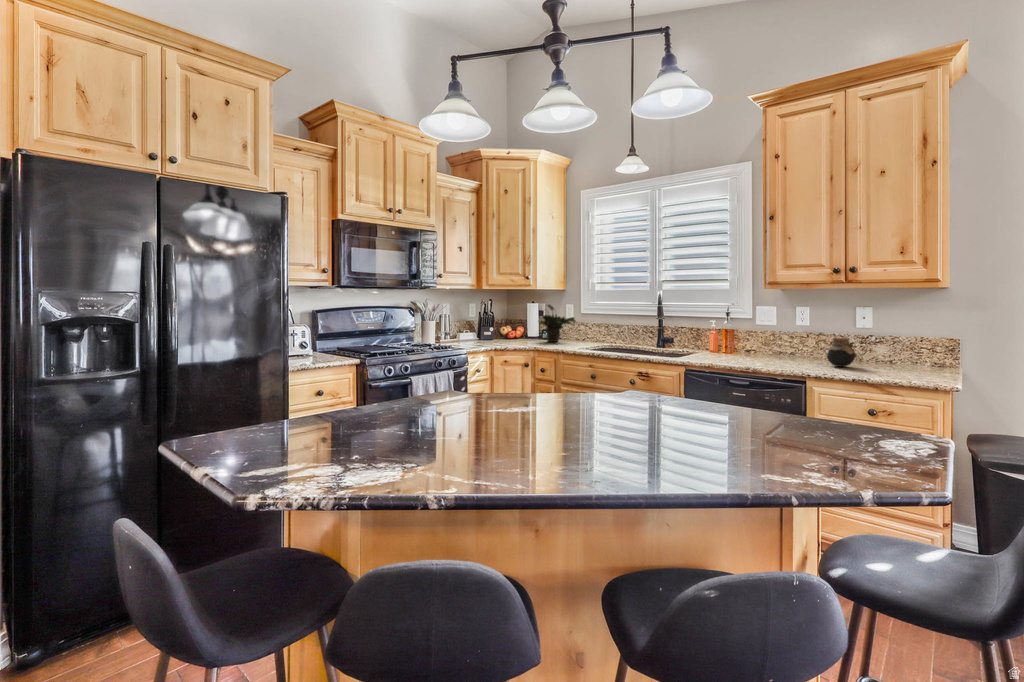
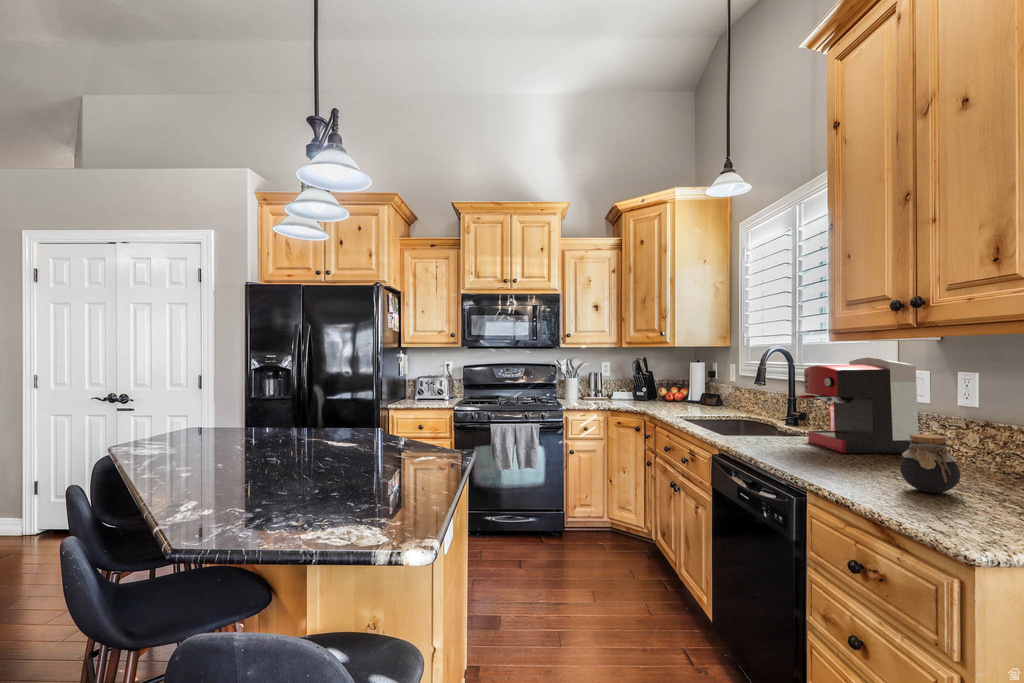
coffee maker: none [714,299,774,357] -> present [800,358,918,453]
potted plant: present [539,305,576,342] -> none [679,362,726,406]

